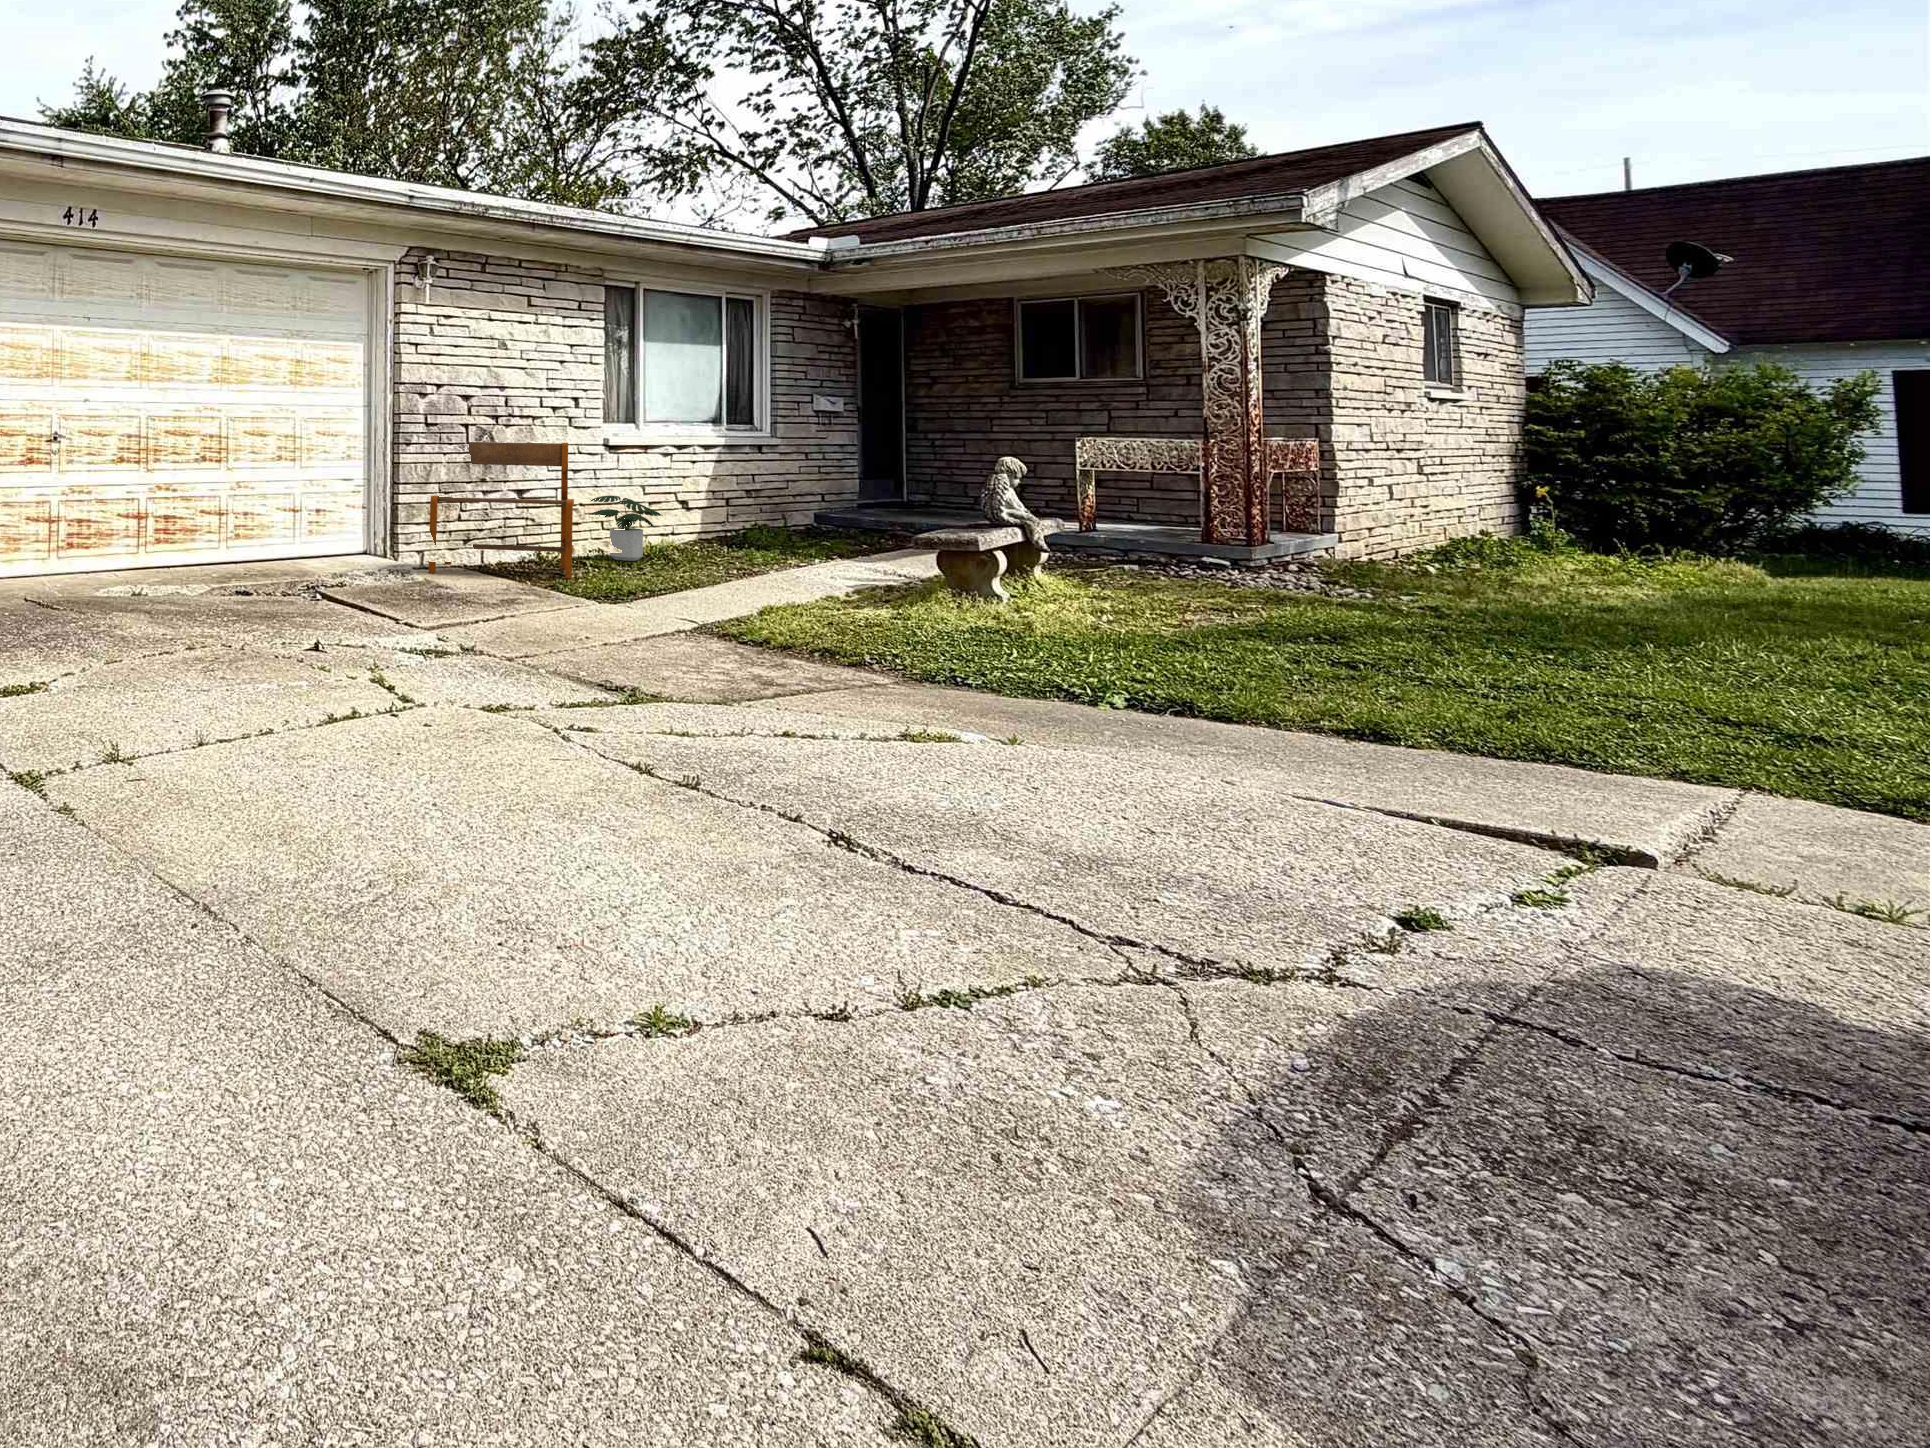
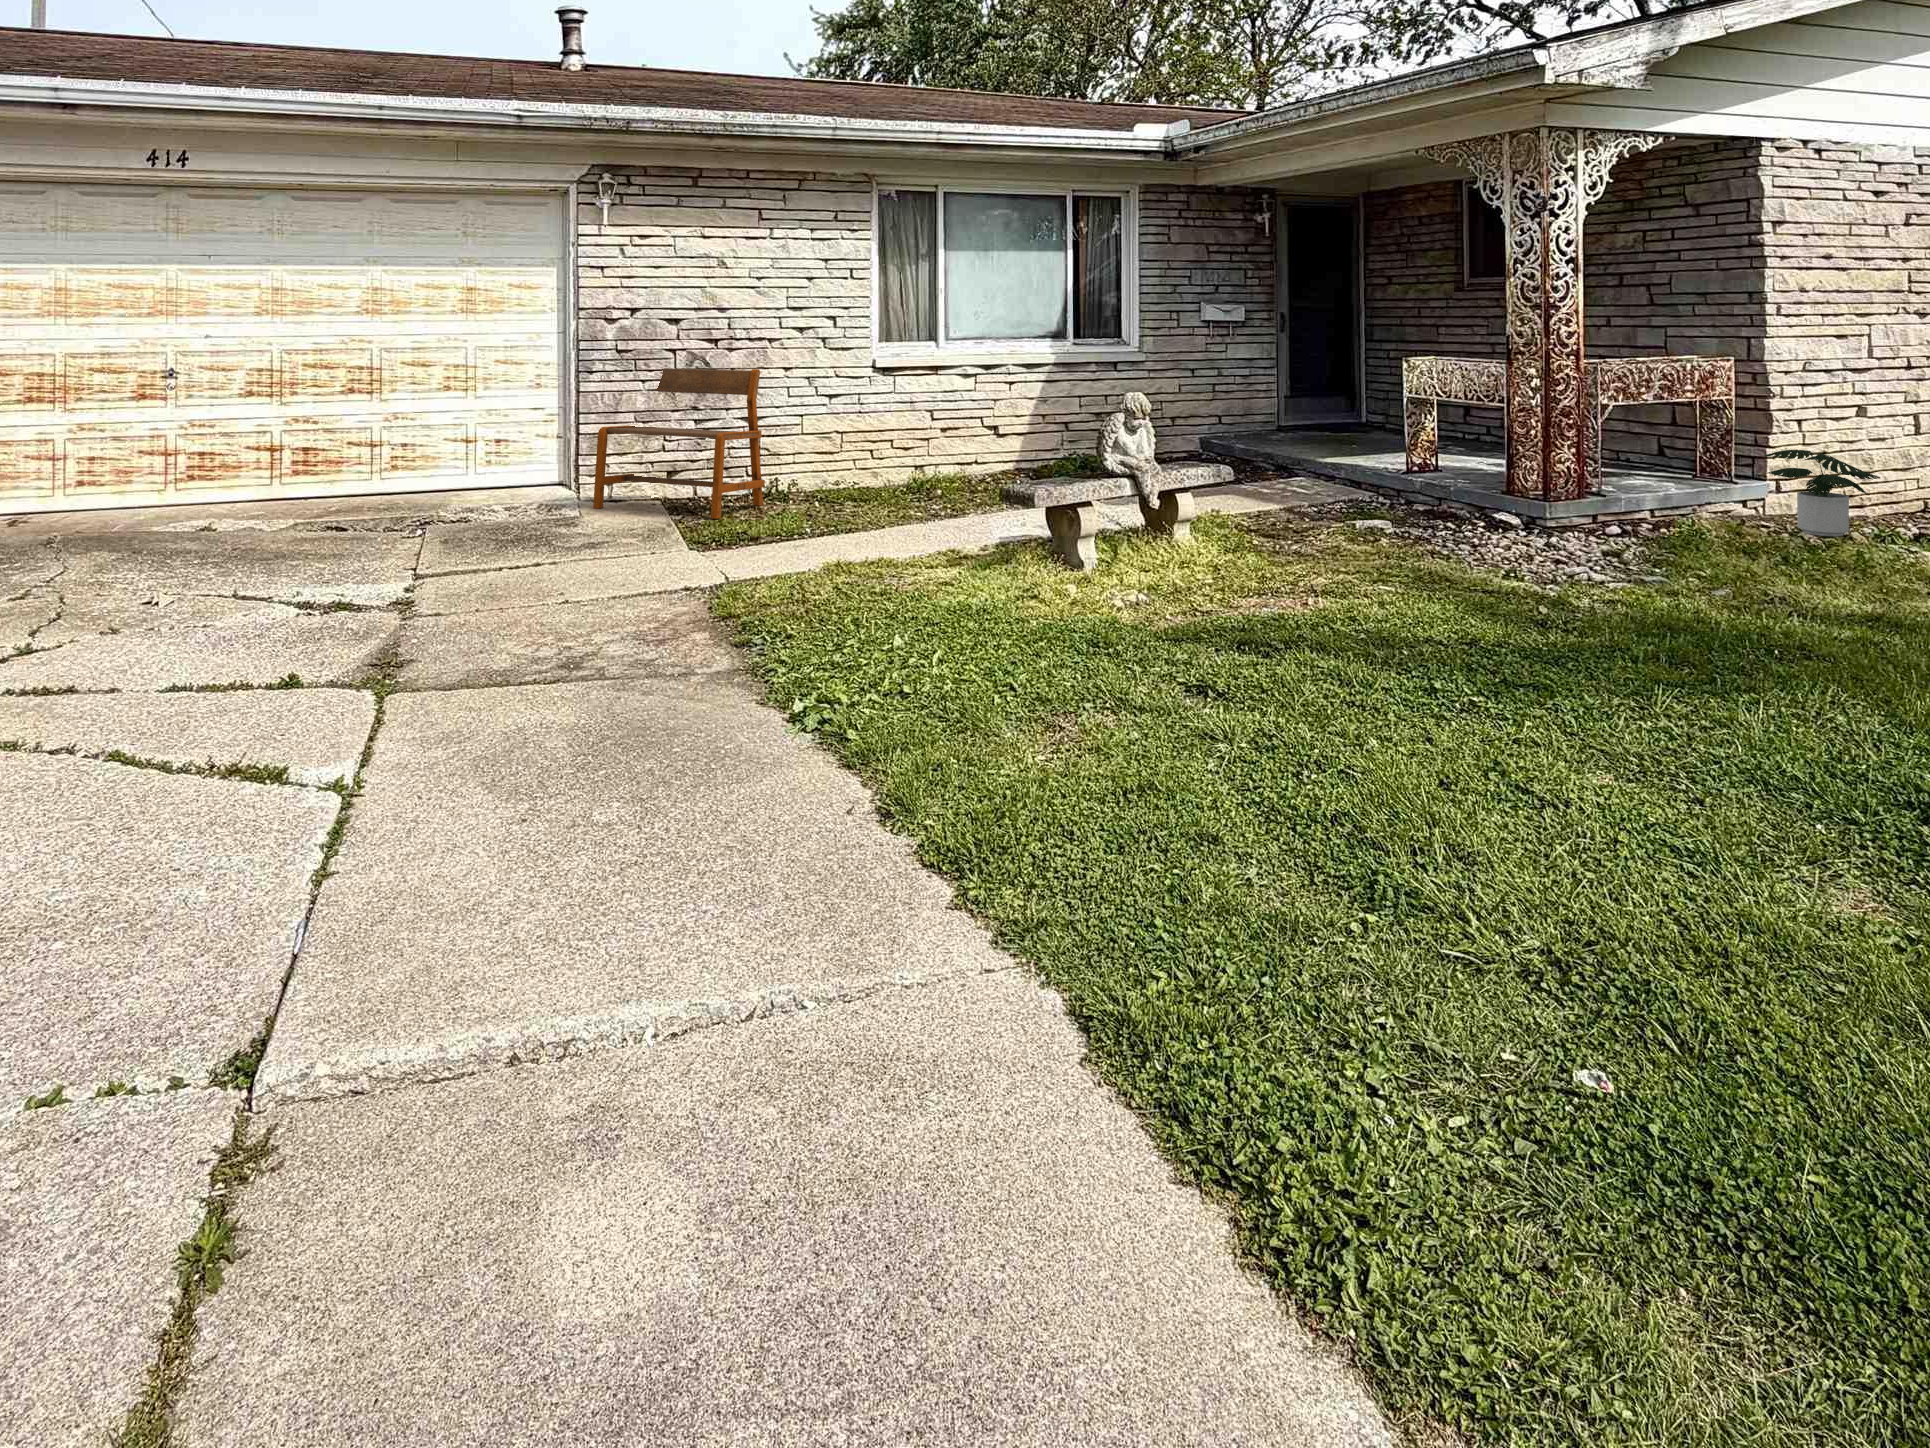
potted plant: present [591,496,663,561] -> present [1765,450,1880,537]

